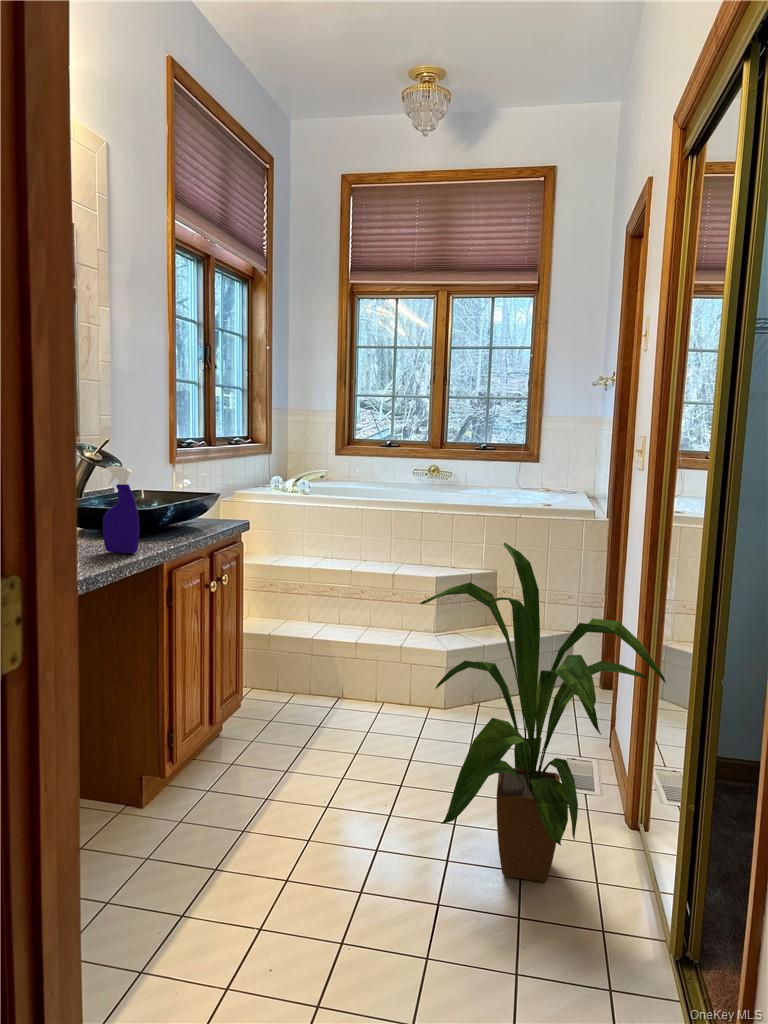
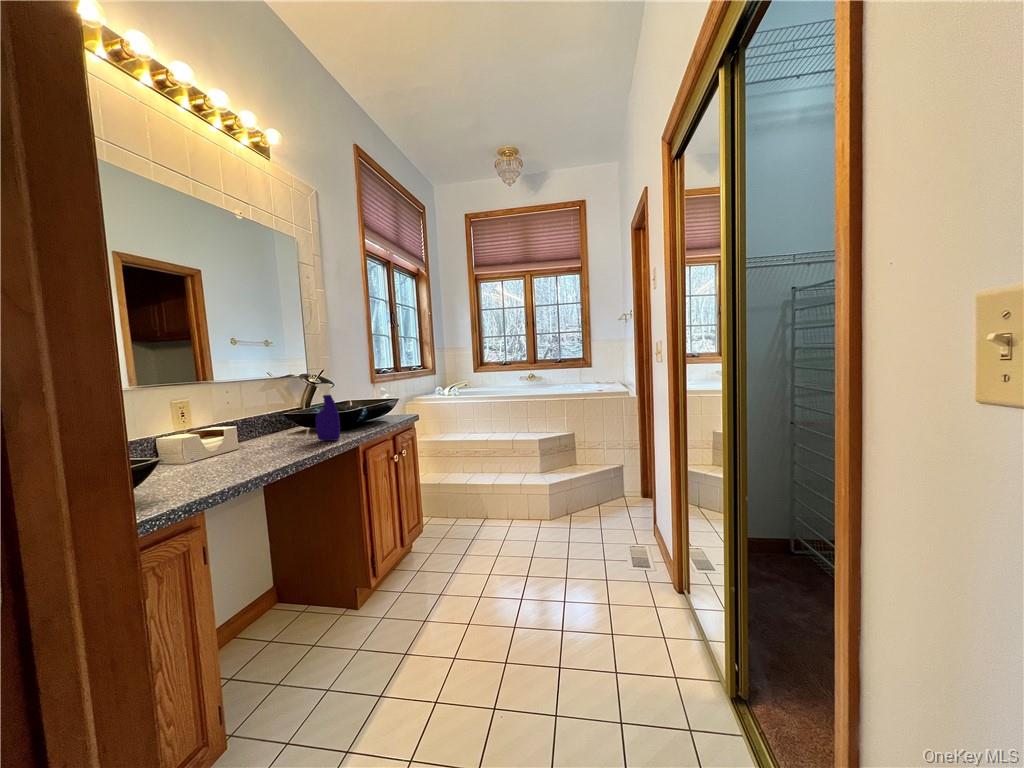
house plant: present [420,543,666,882] -> none [529,413,701,641]

